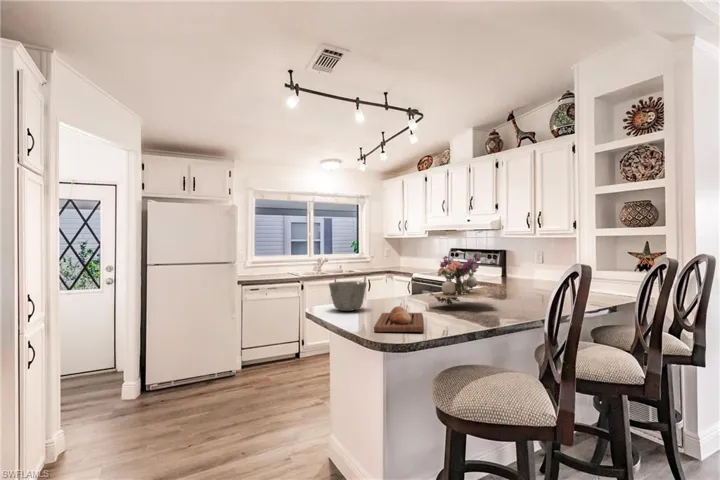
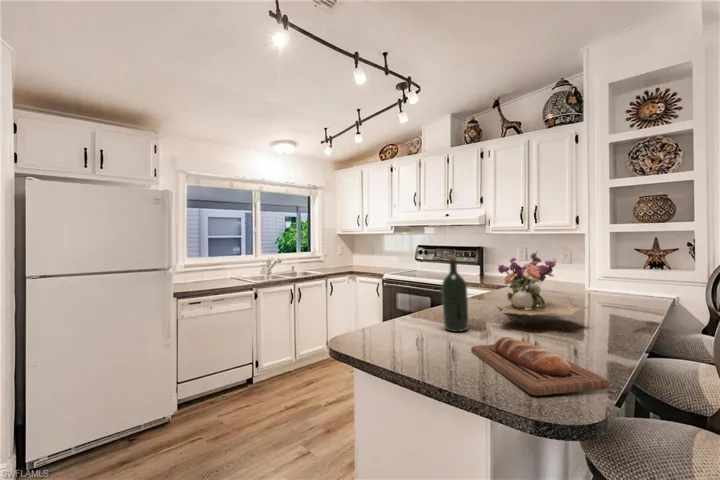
wine bottle: none [387,254,405,308] -> present [442,257,468,332]
ceramic bowl: present [329,281,367,311] -> none [374,297,431,345]

